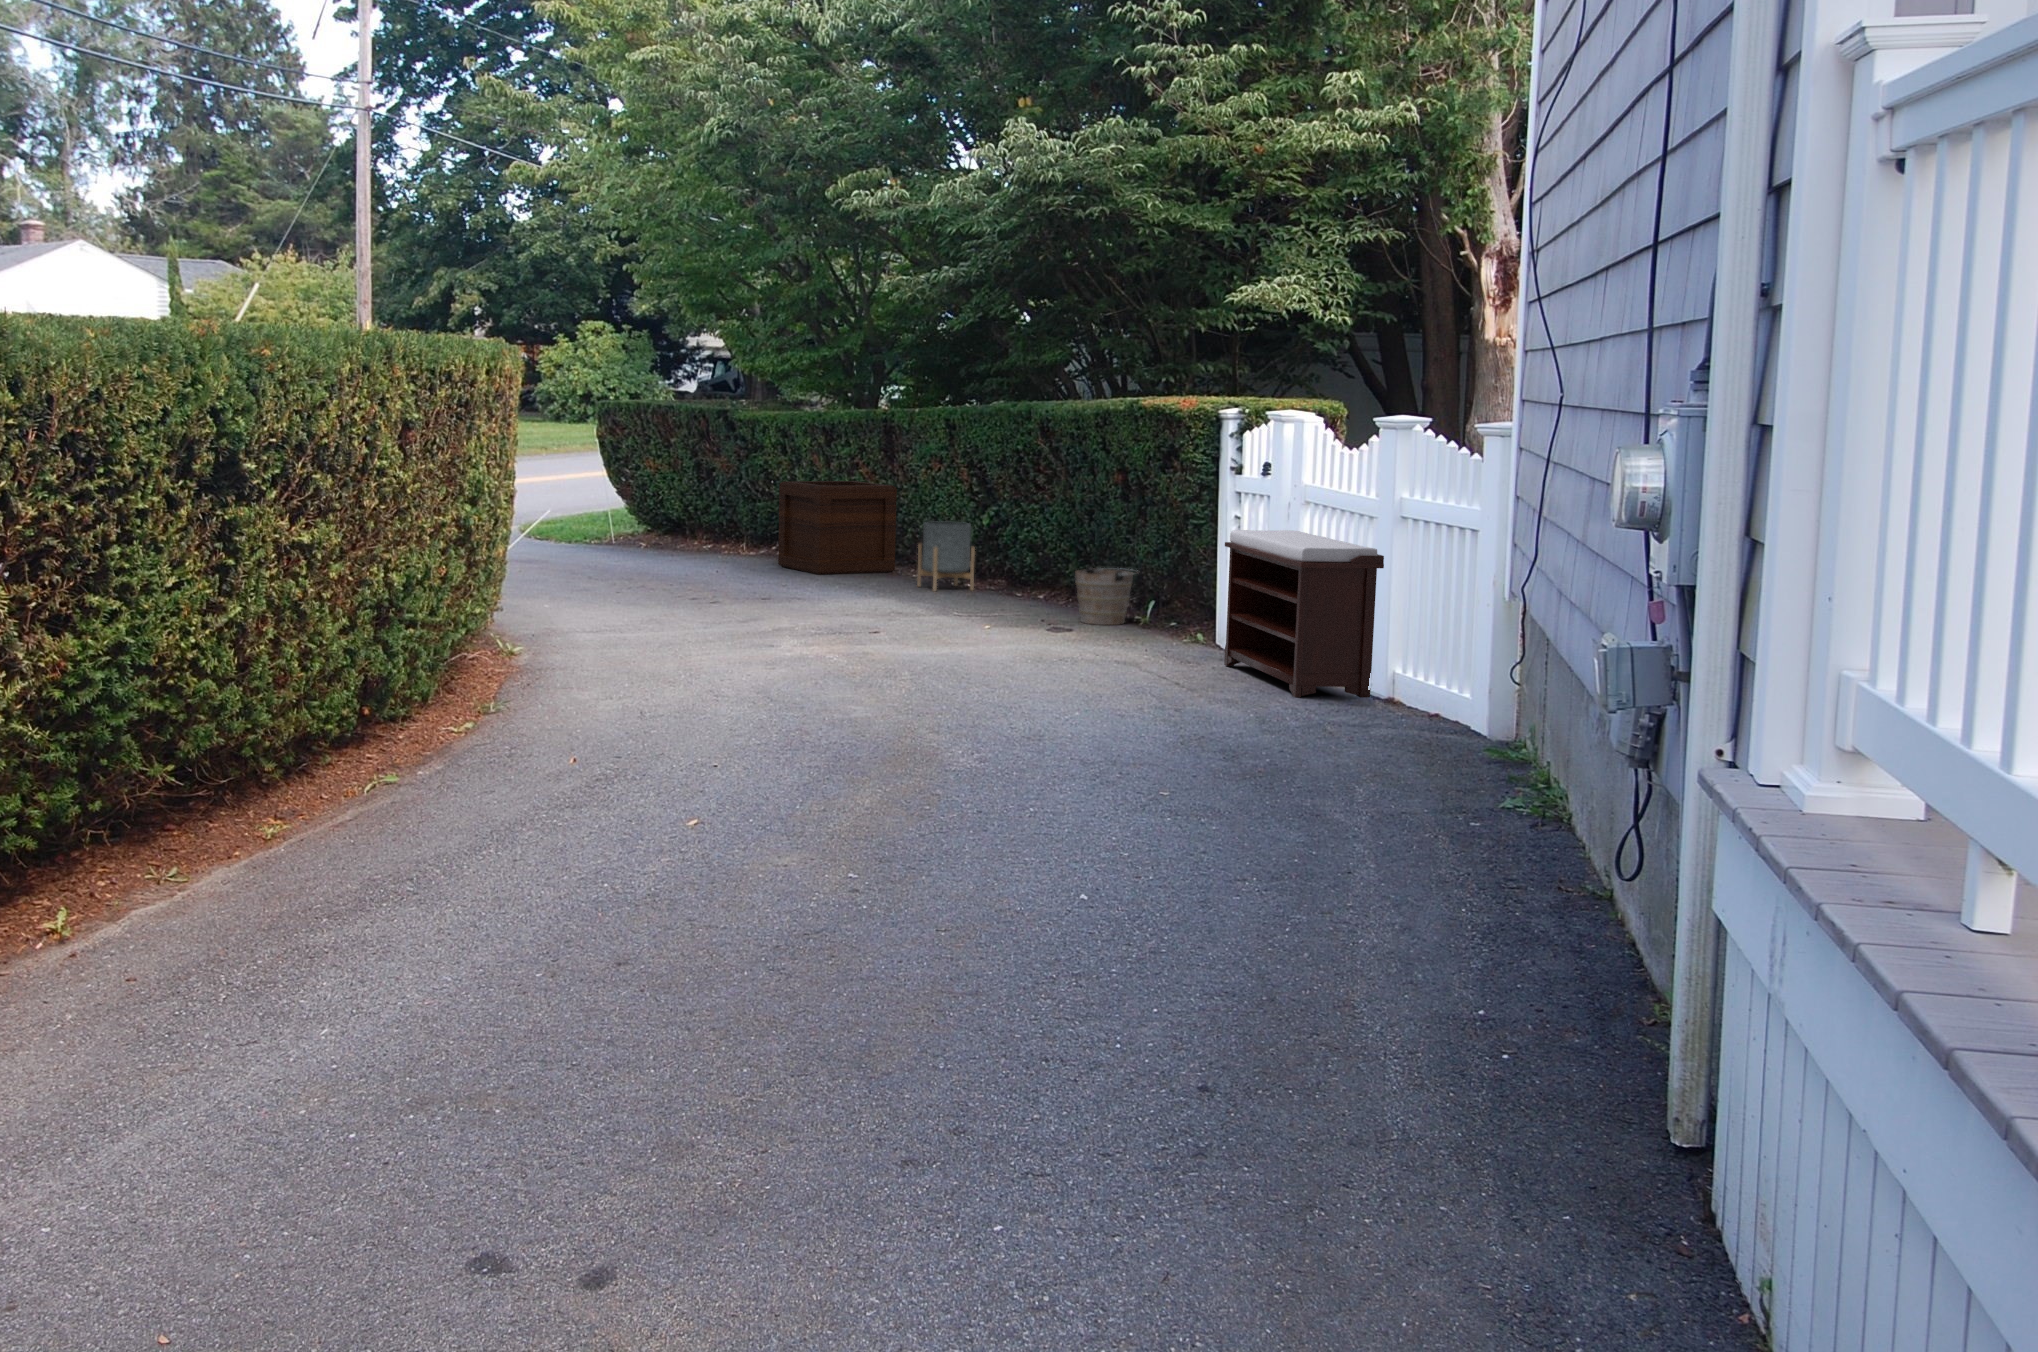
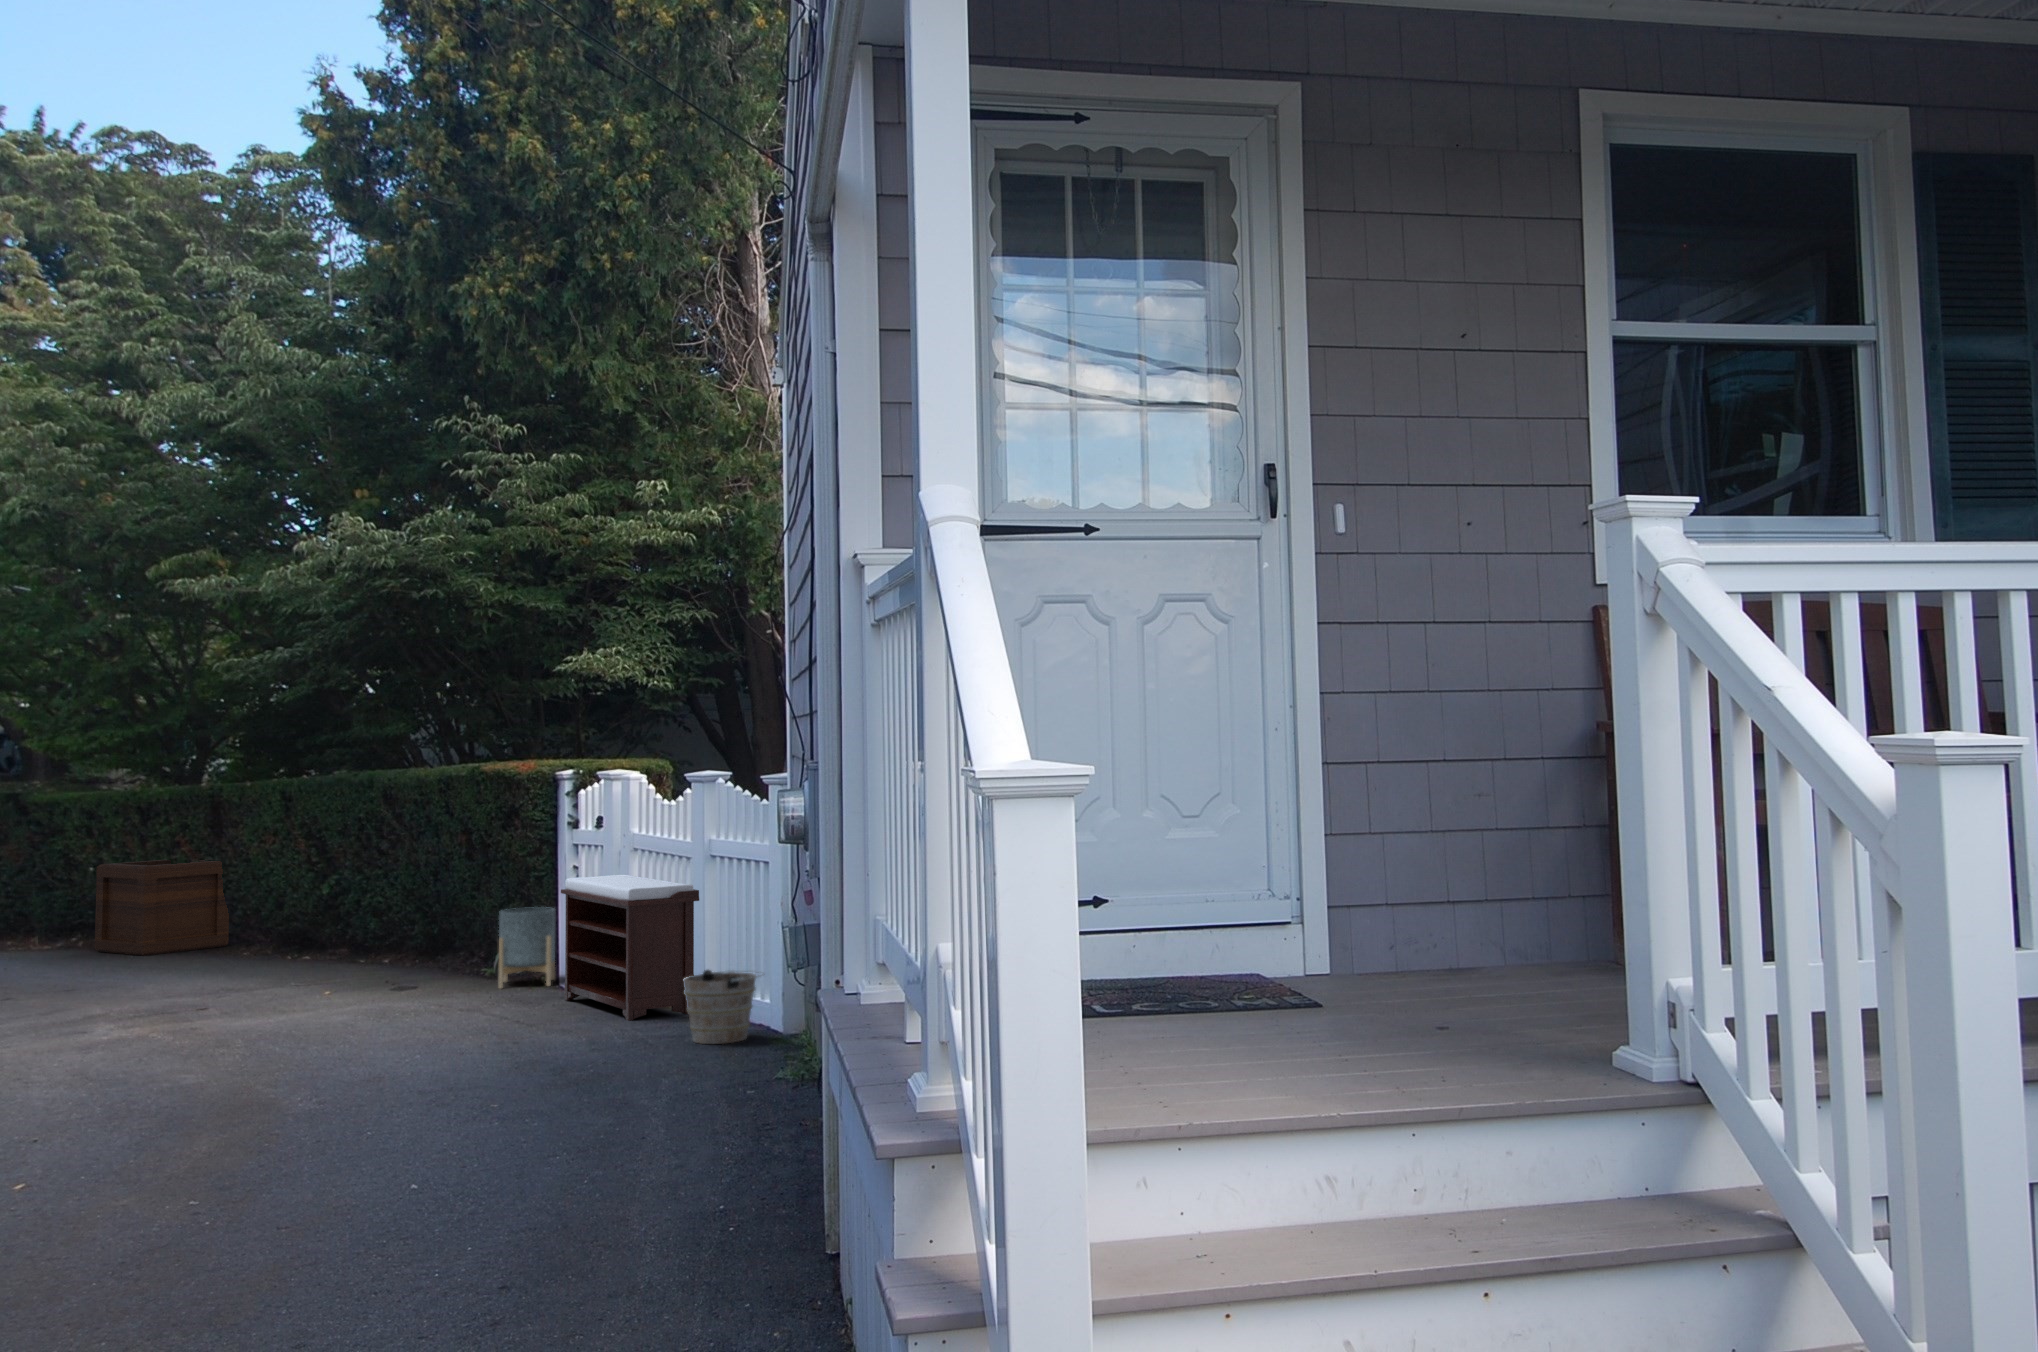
planter: present [917,521,975,591] -> present [499,907,555,988]
bucket: present [1075,566,1138,625] -> present [684,970,757,1044]

